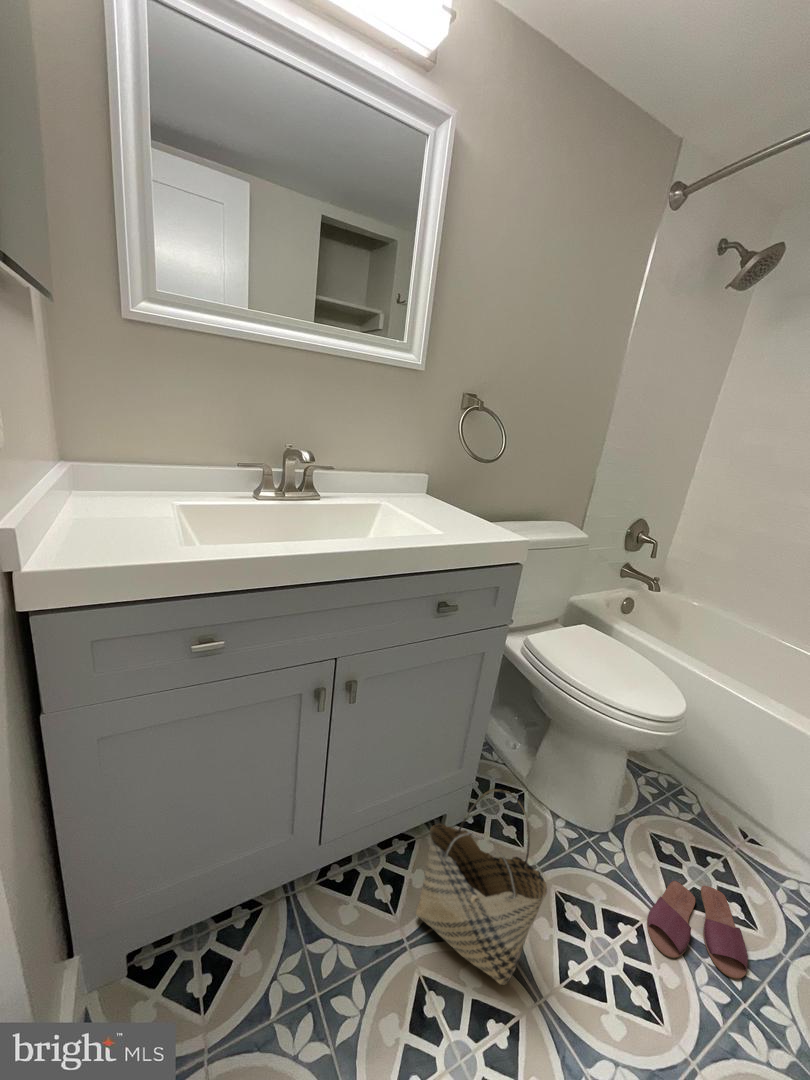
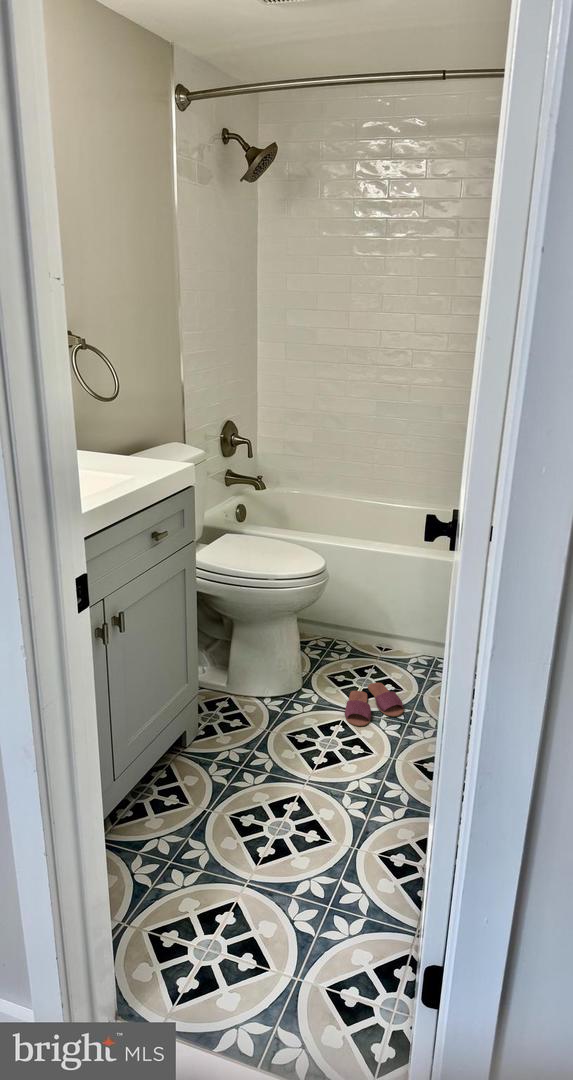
woven basket: present [416,789,547,985] -> none [197,659,289,790]

